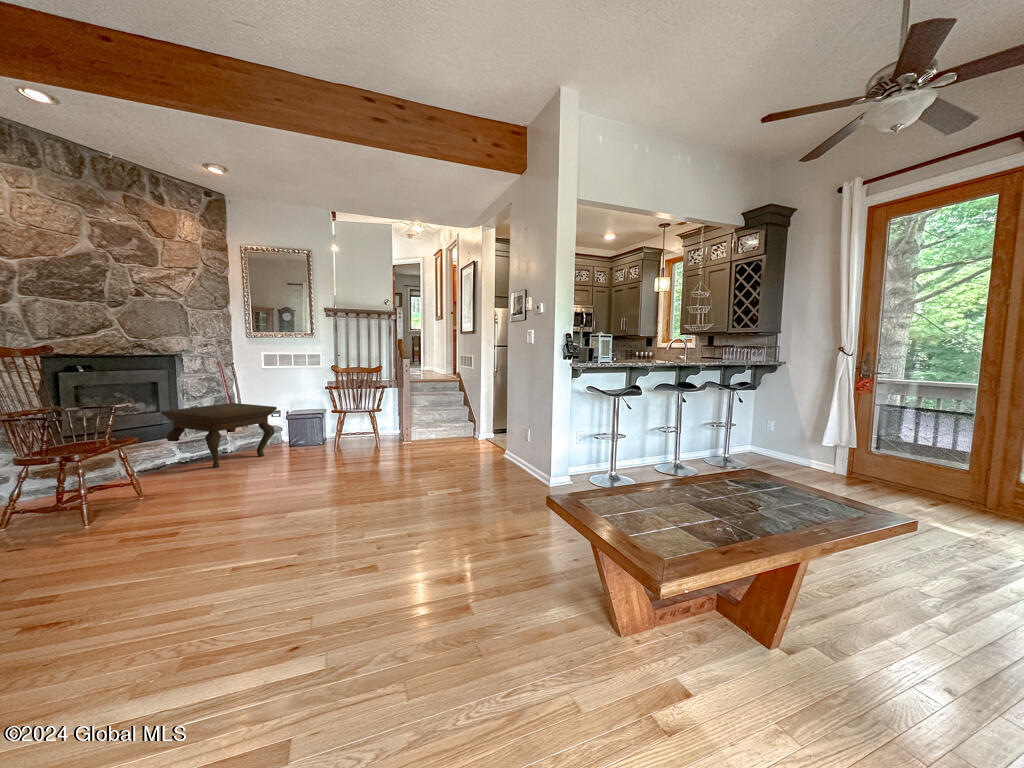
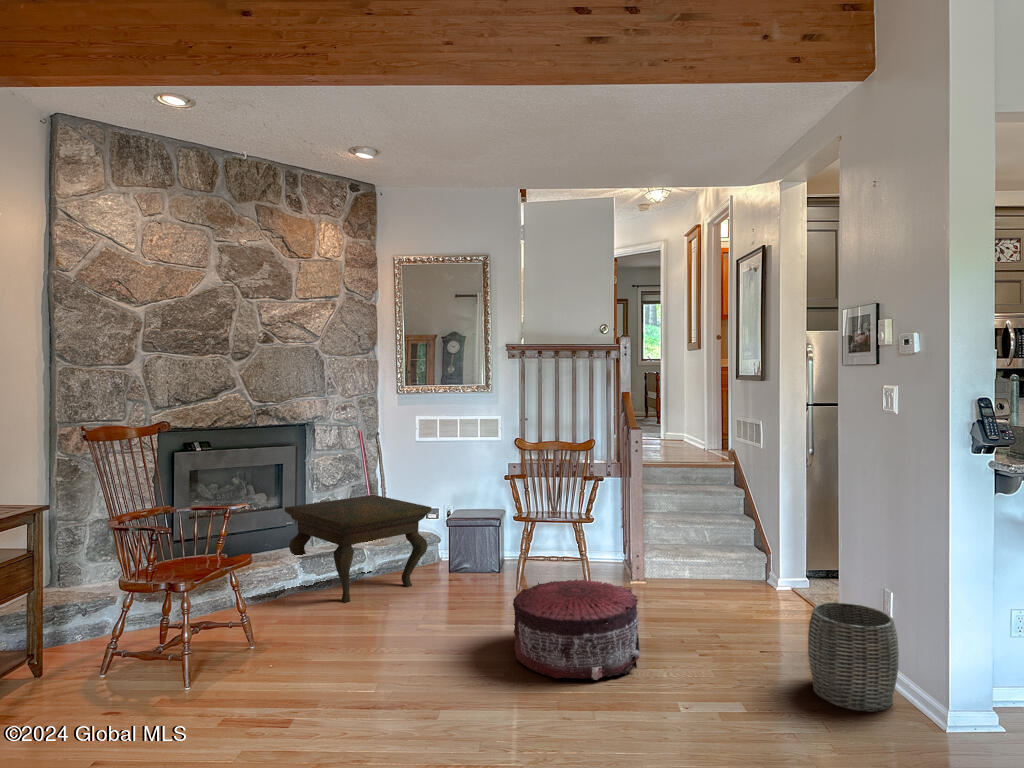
woven basket: none [488,434,524,479] -> present [808,602,899,711]
pouf: none [334,436,407,486] -> present [513,579,640,680]

